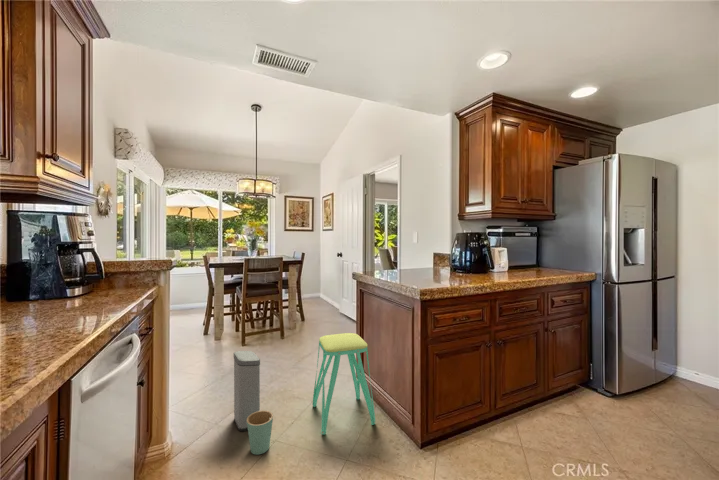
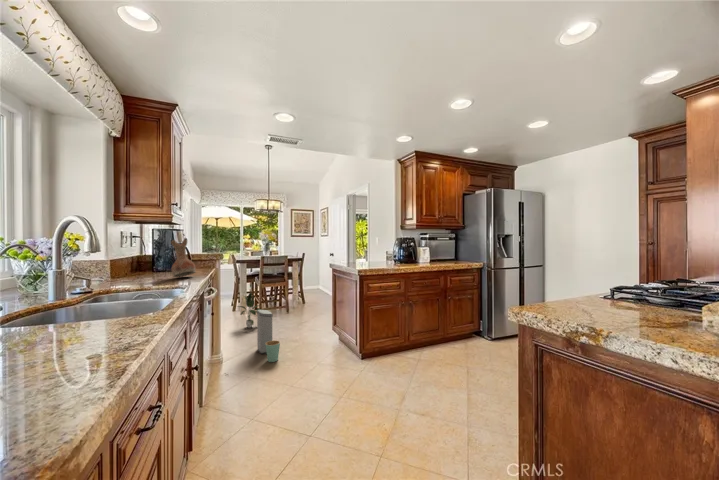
vase: none [29,229,92,313] -> present [171,240,196,277]
potted plant: none [206,314,246,367] -> present [238,293,261,328]
stool: present [313,333,375,435] -> none [304,300,340,355]

